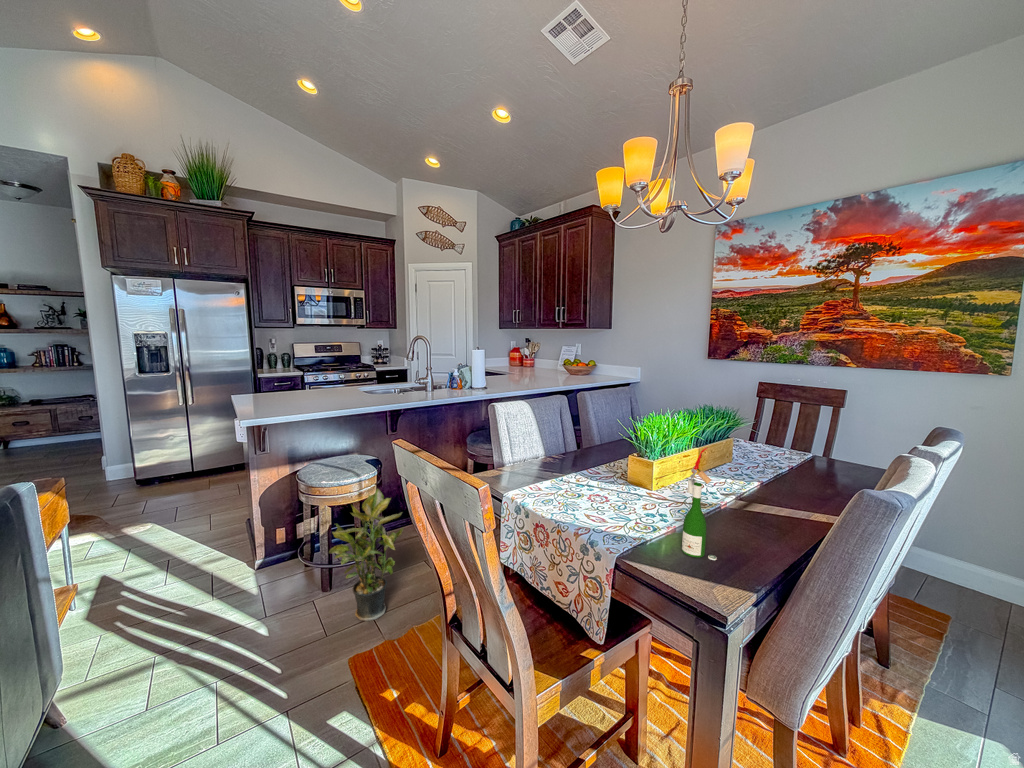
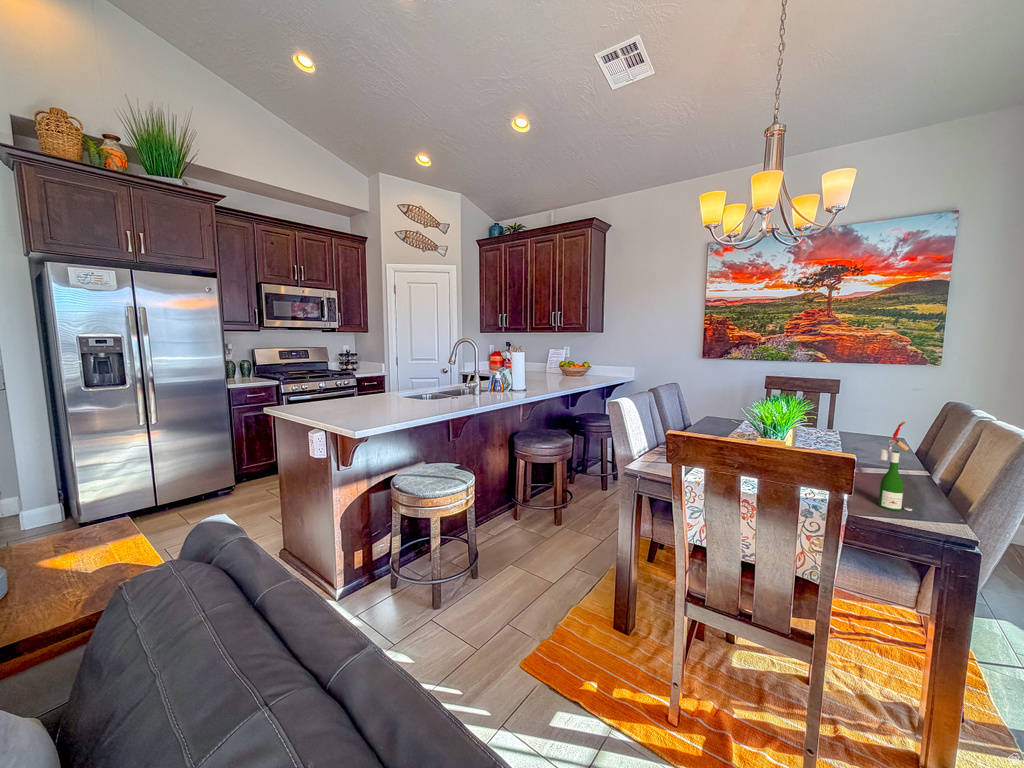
potted plant: present [329,489,403,621] -> none [464,493,536,632]

